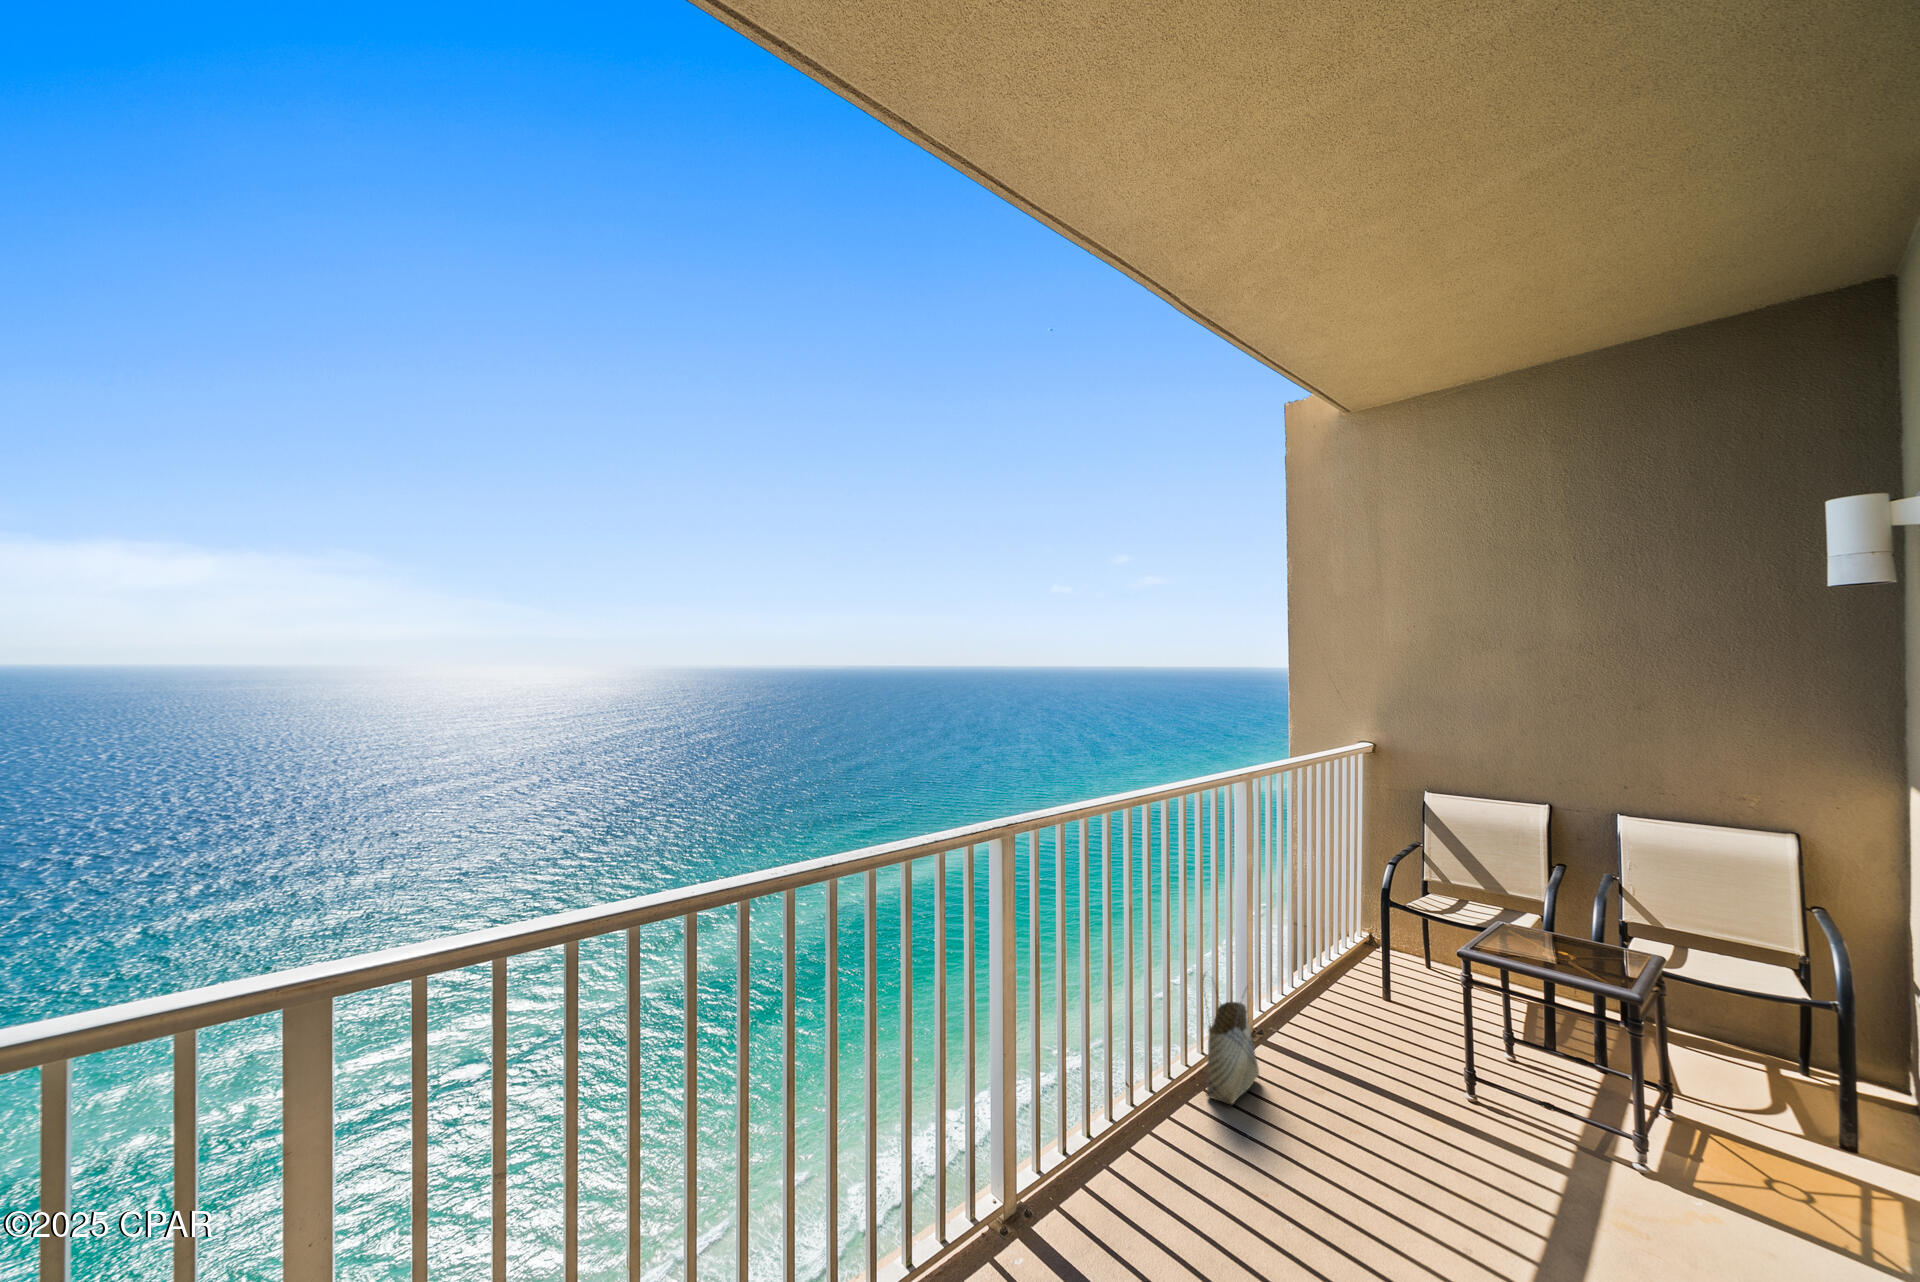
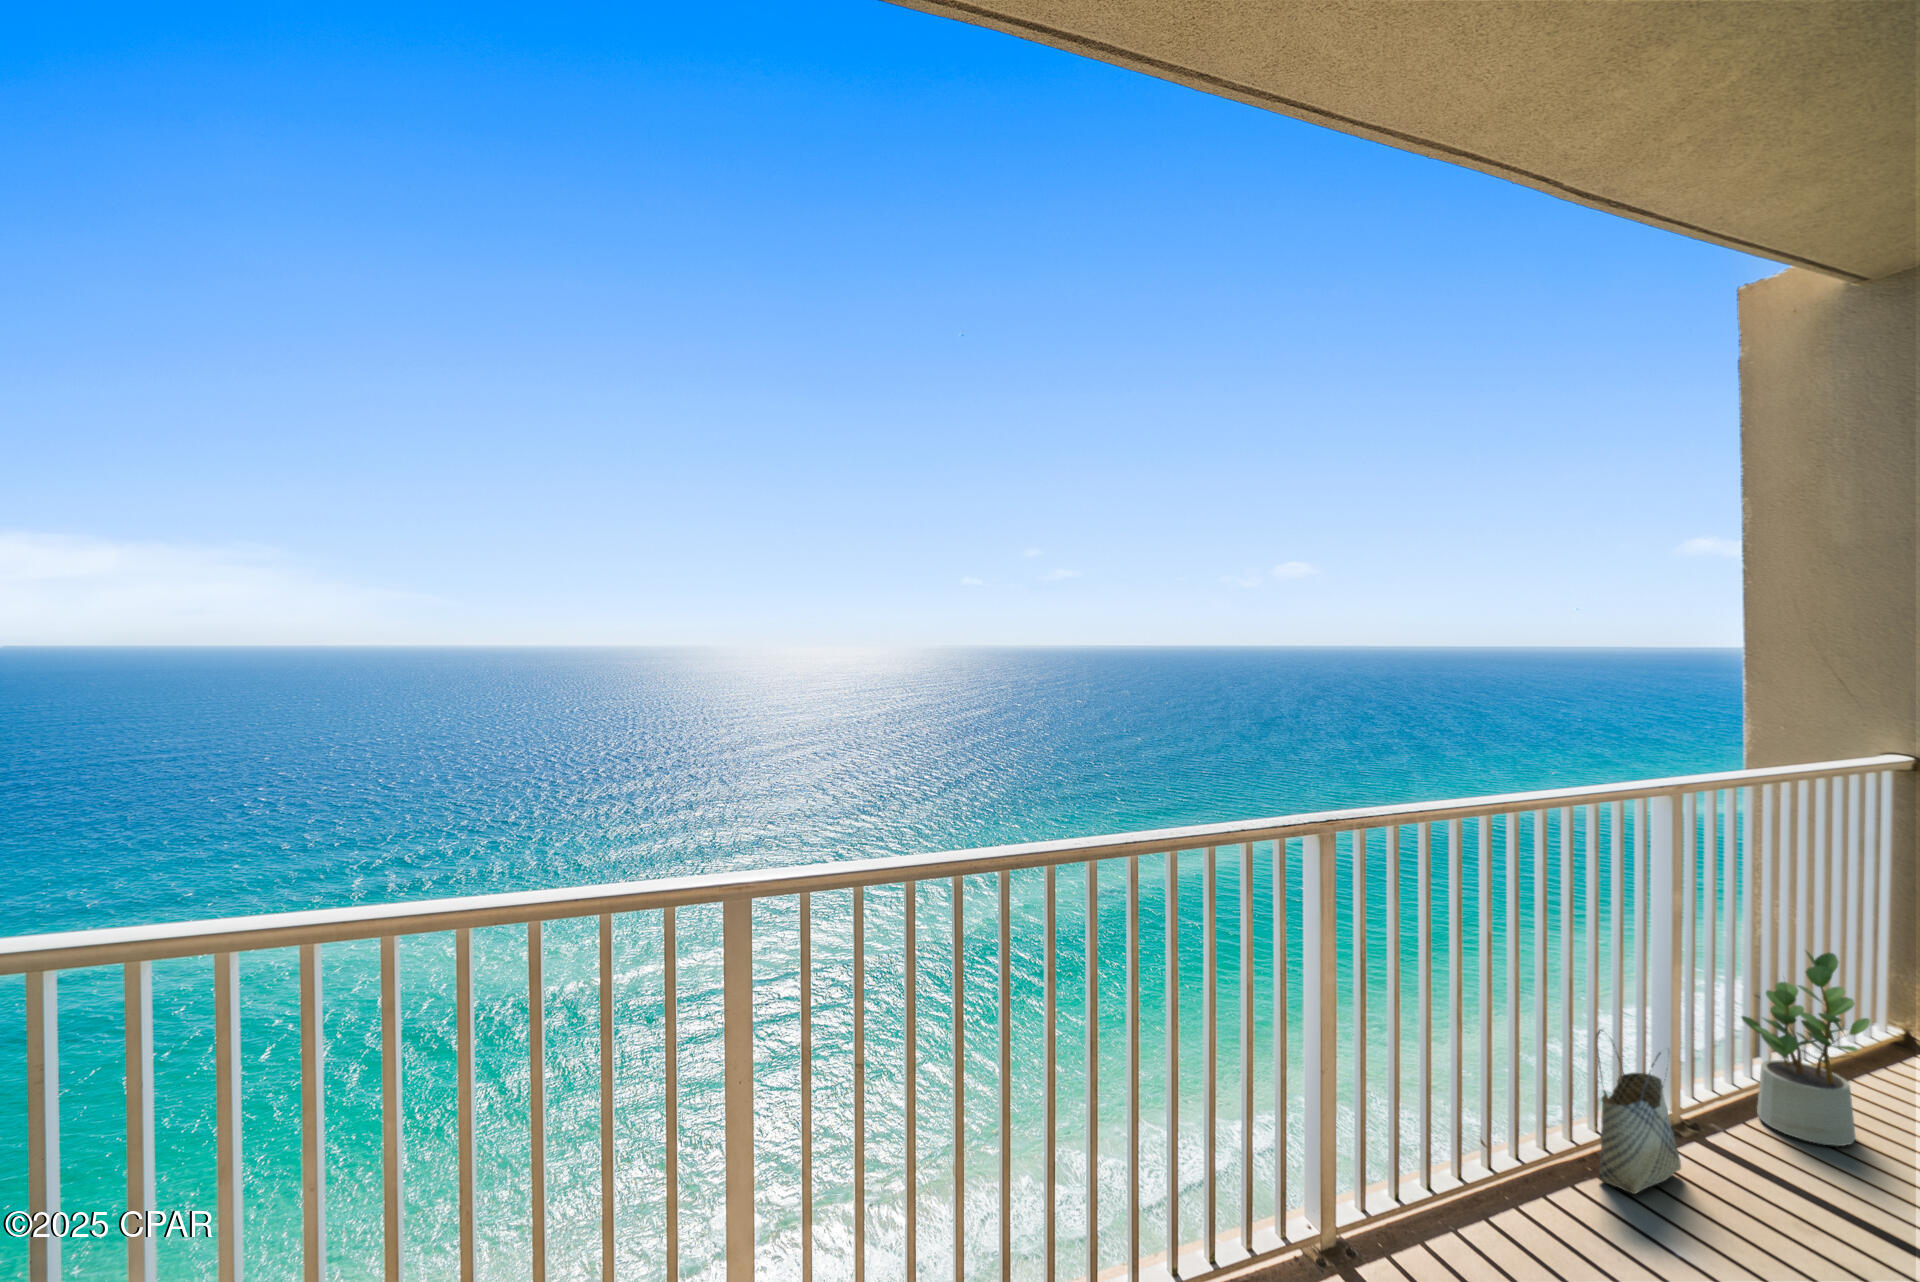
potted plant: none [1287,888,1365,1034] -> present [1742,951,1870,1146]

